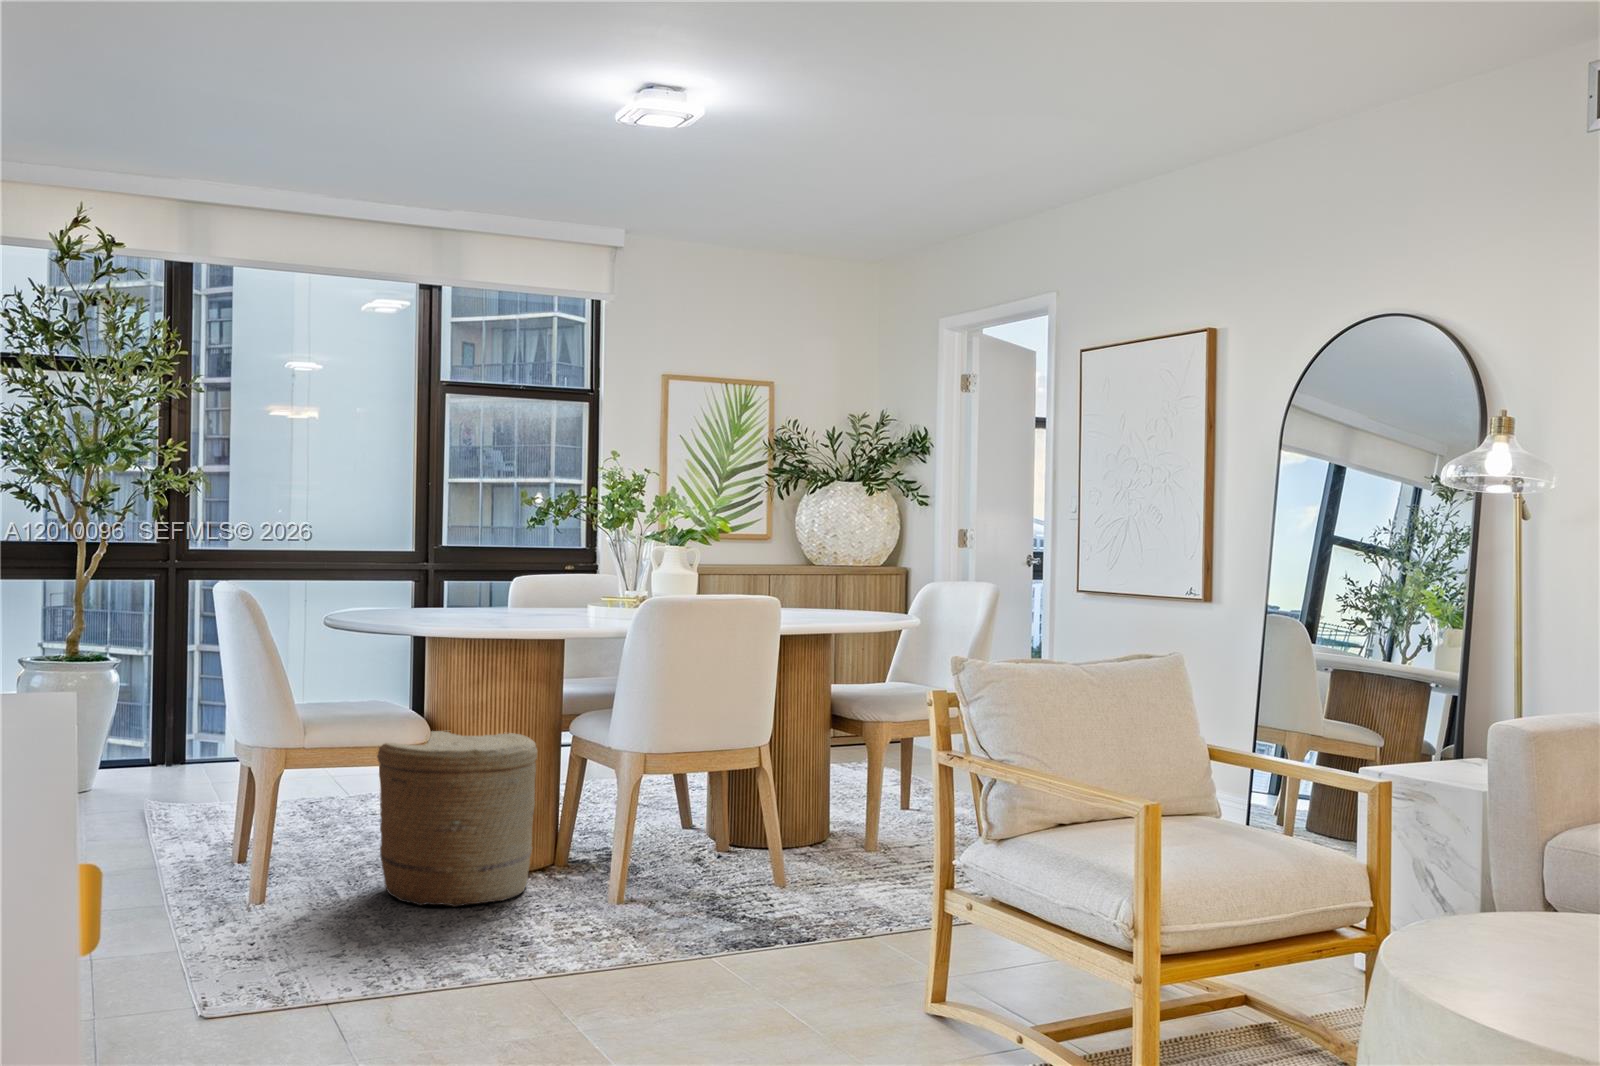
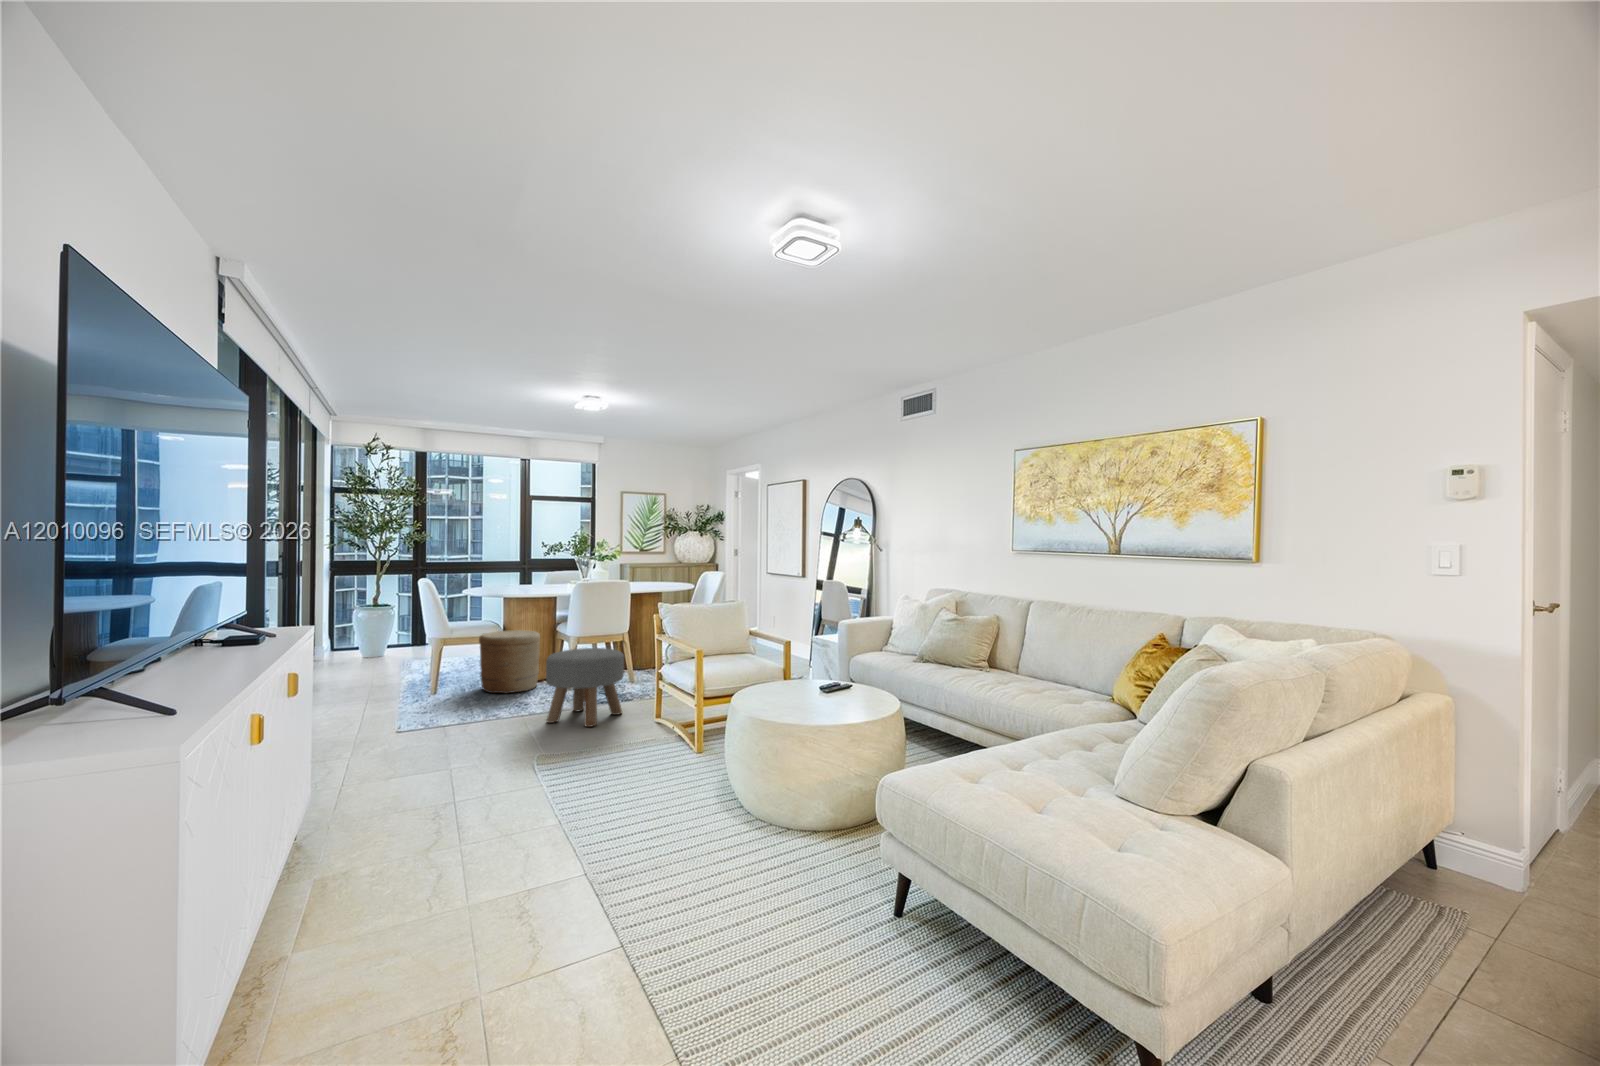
ottoman: none [608,789,826,1025] -> present [546,648,624,727]

